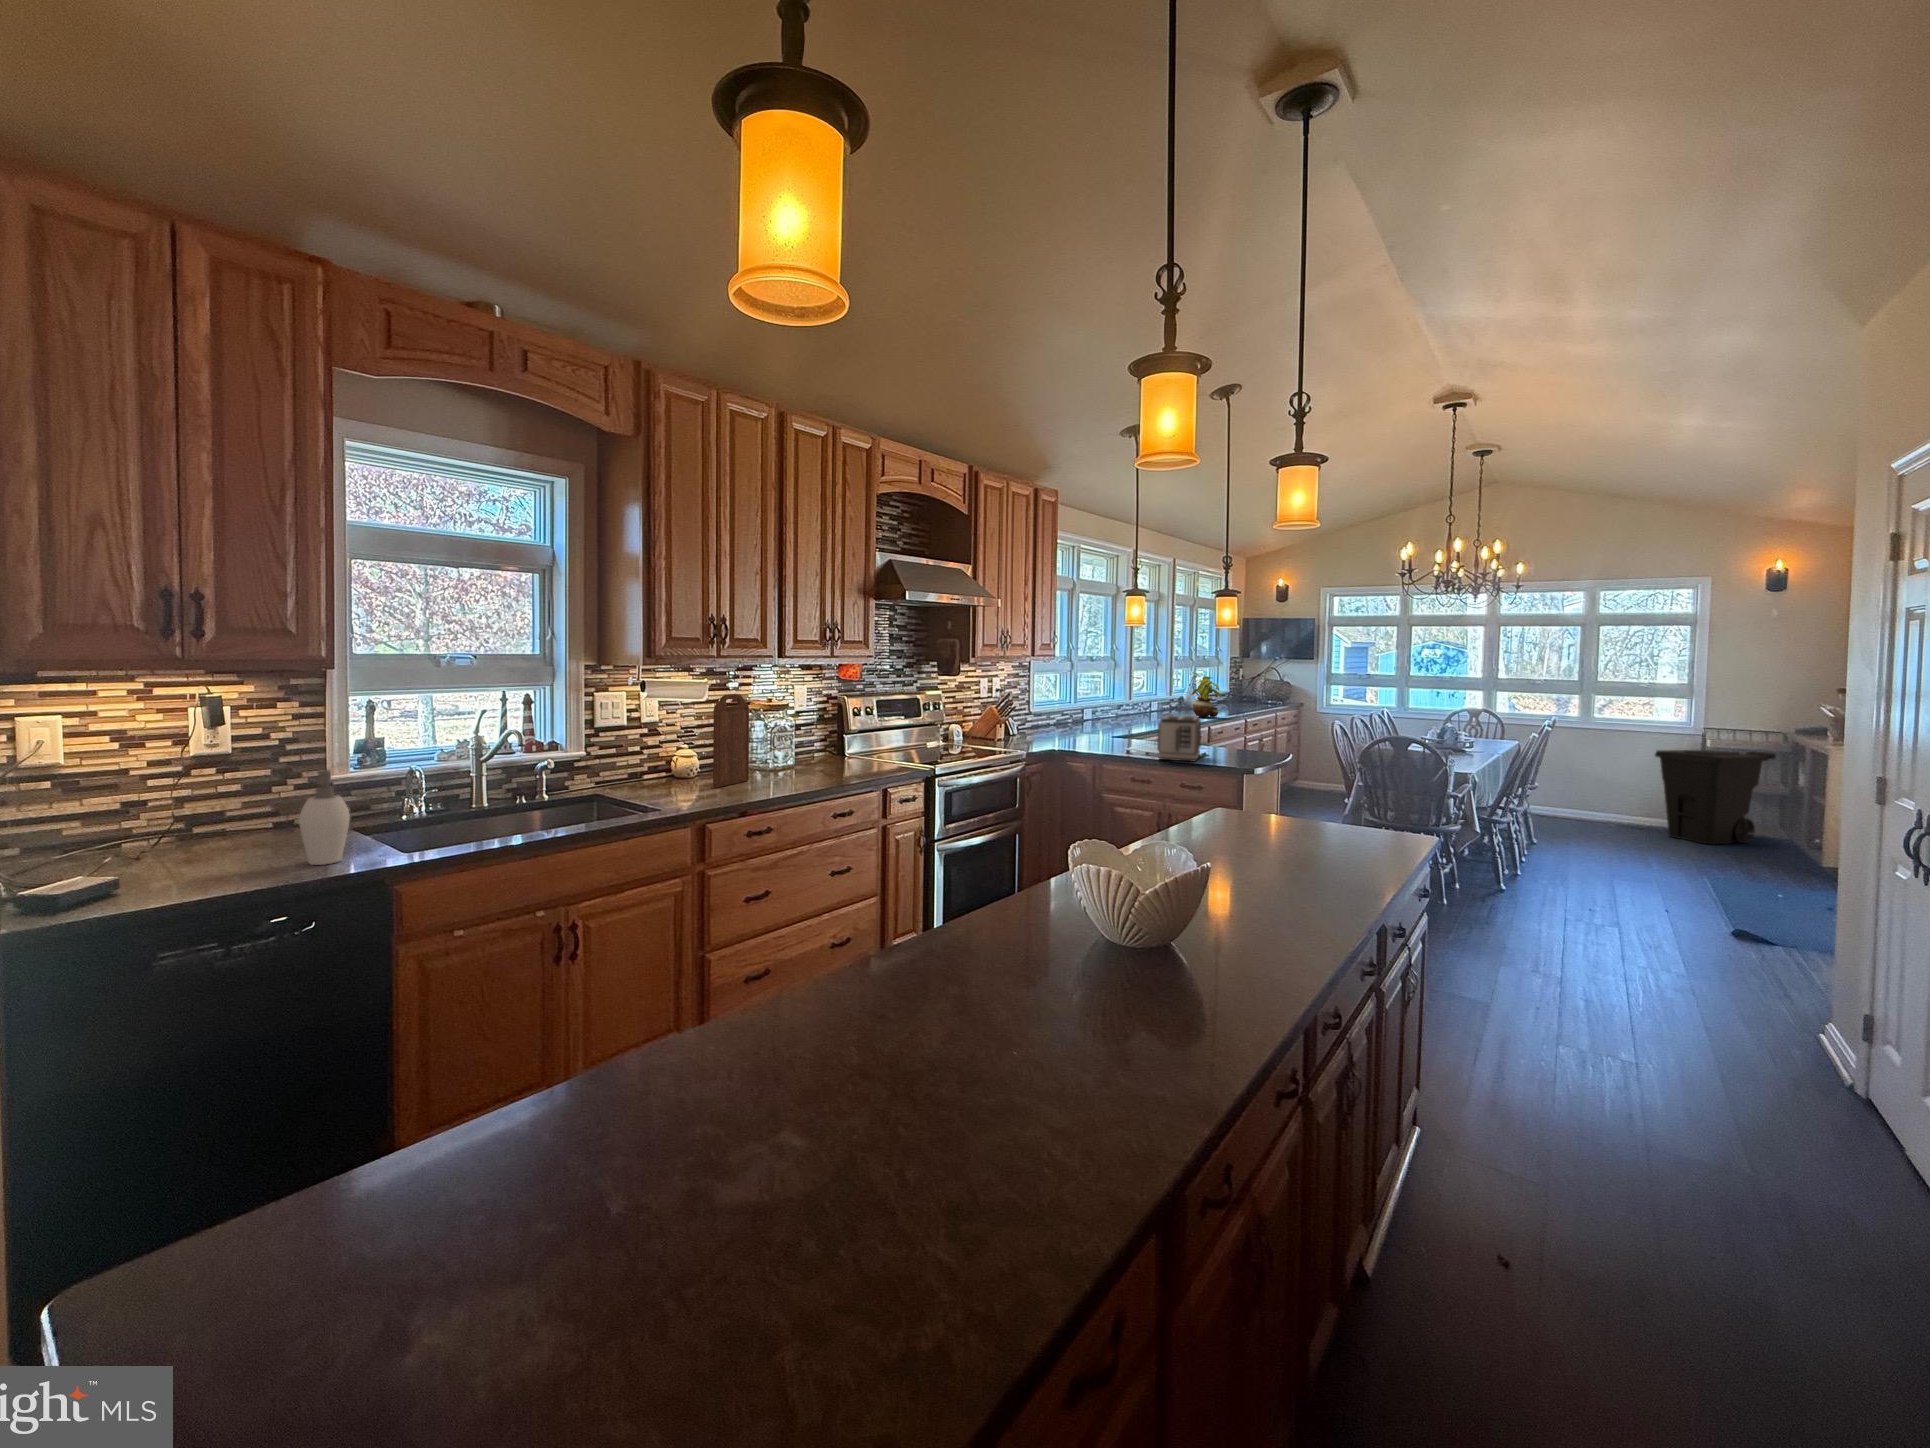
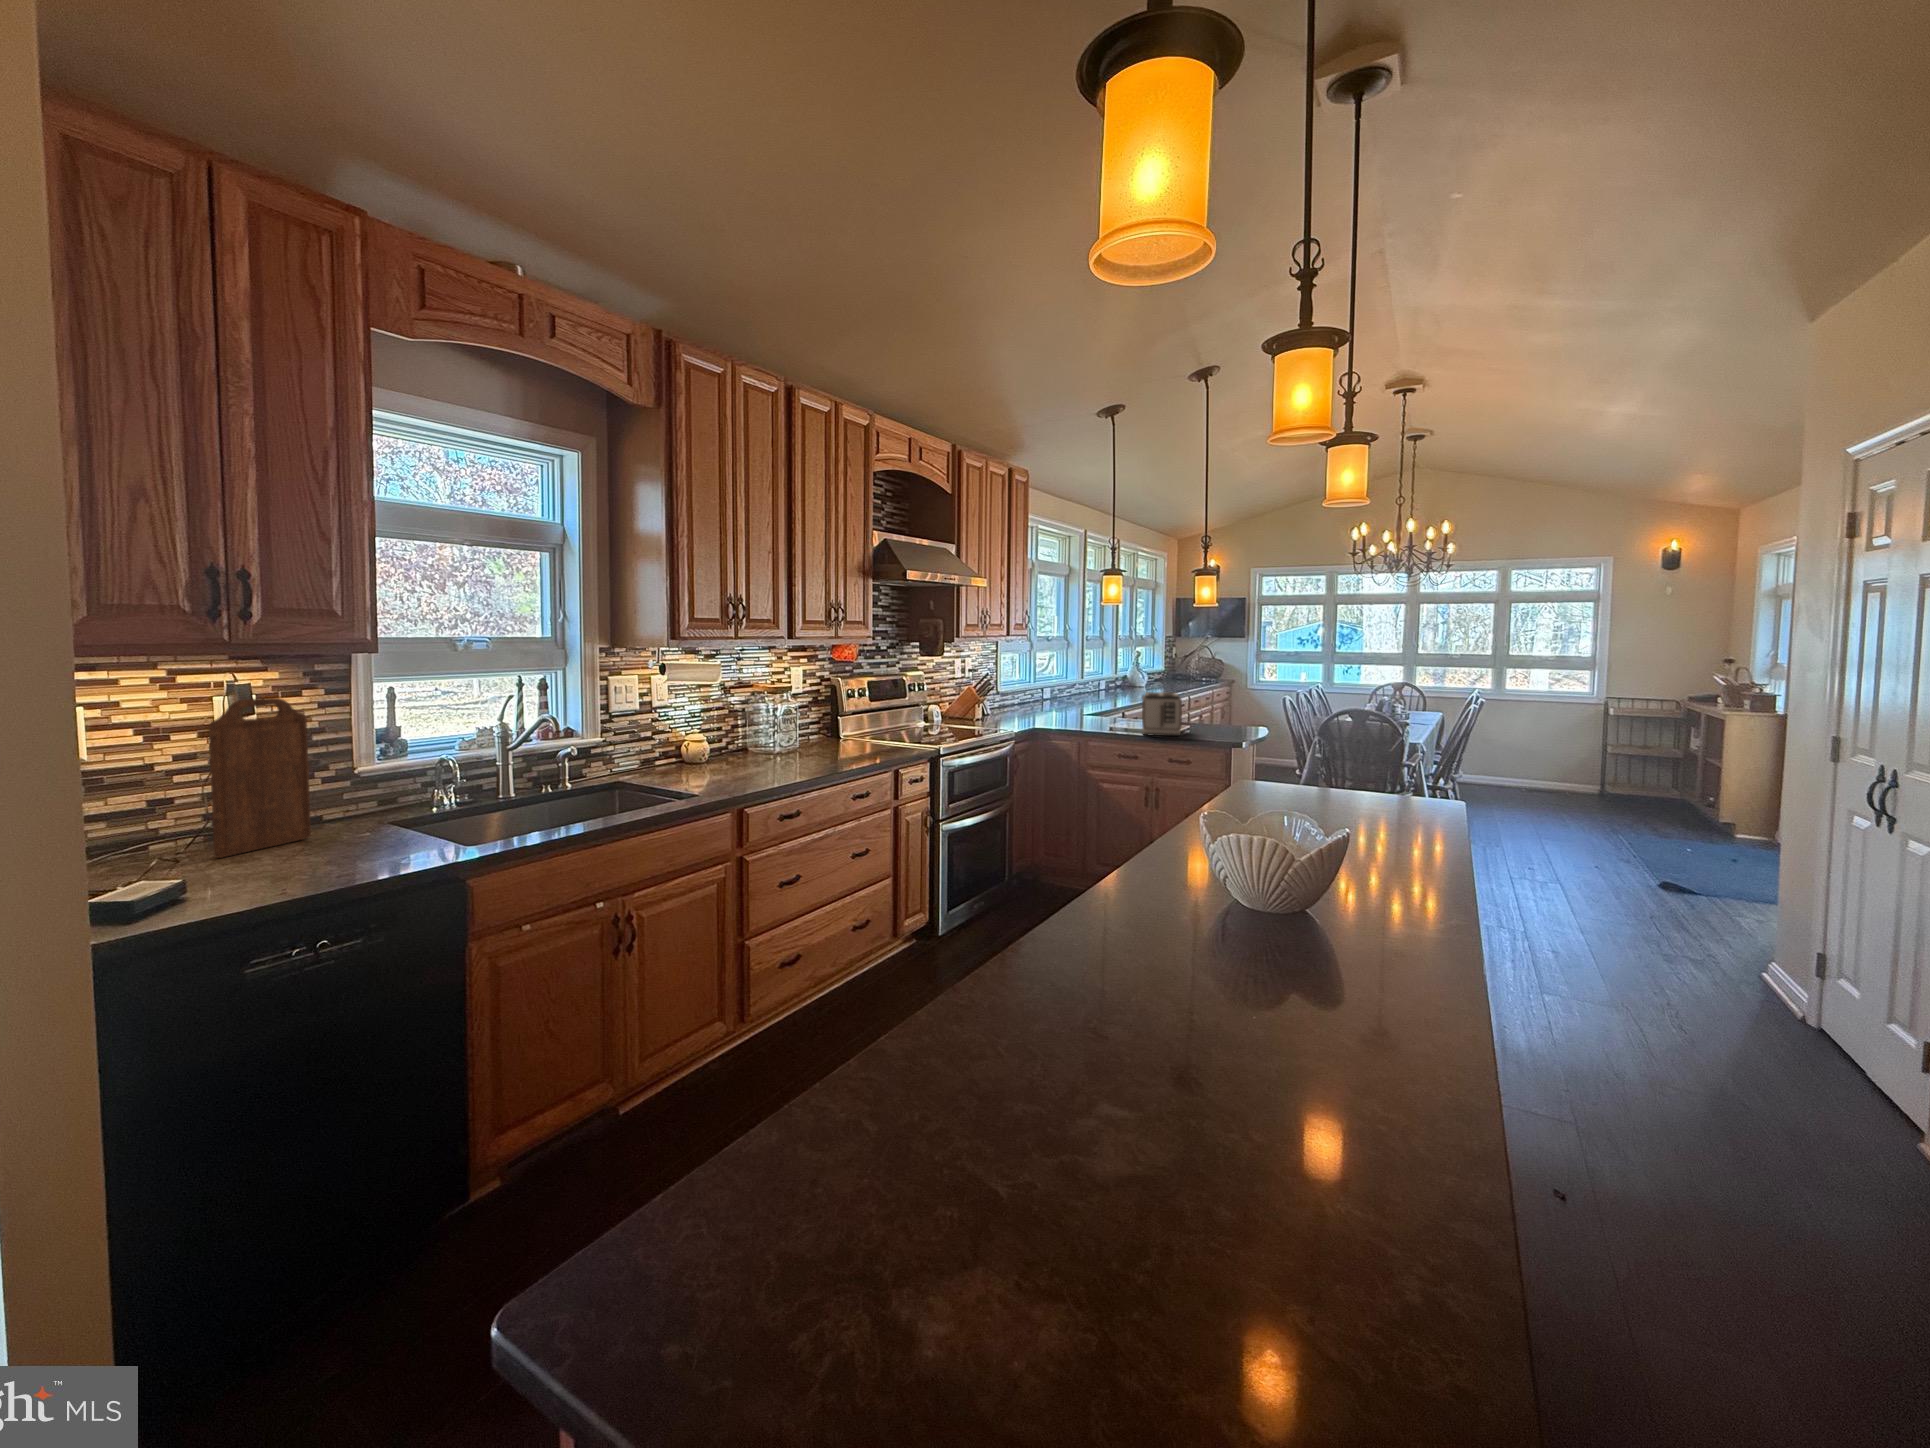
potted plant: present [1192,676,1221,718] -> none [1139,655,1168,695]
cutting board: present [713,694,749,787] -> present [209,698,311,858]
trash can: present [1655,750,1776,844] -> none [1561,714,1668,804]
soap dispenser: present [299,770,350,865] -> none [357,761,415,861]

